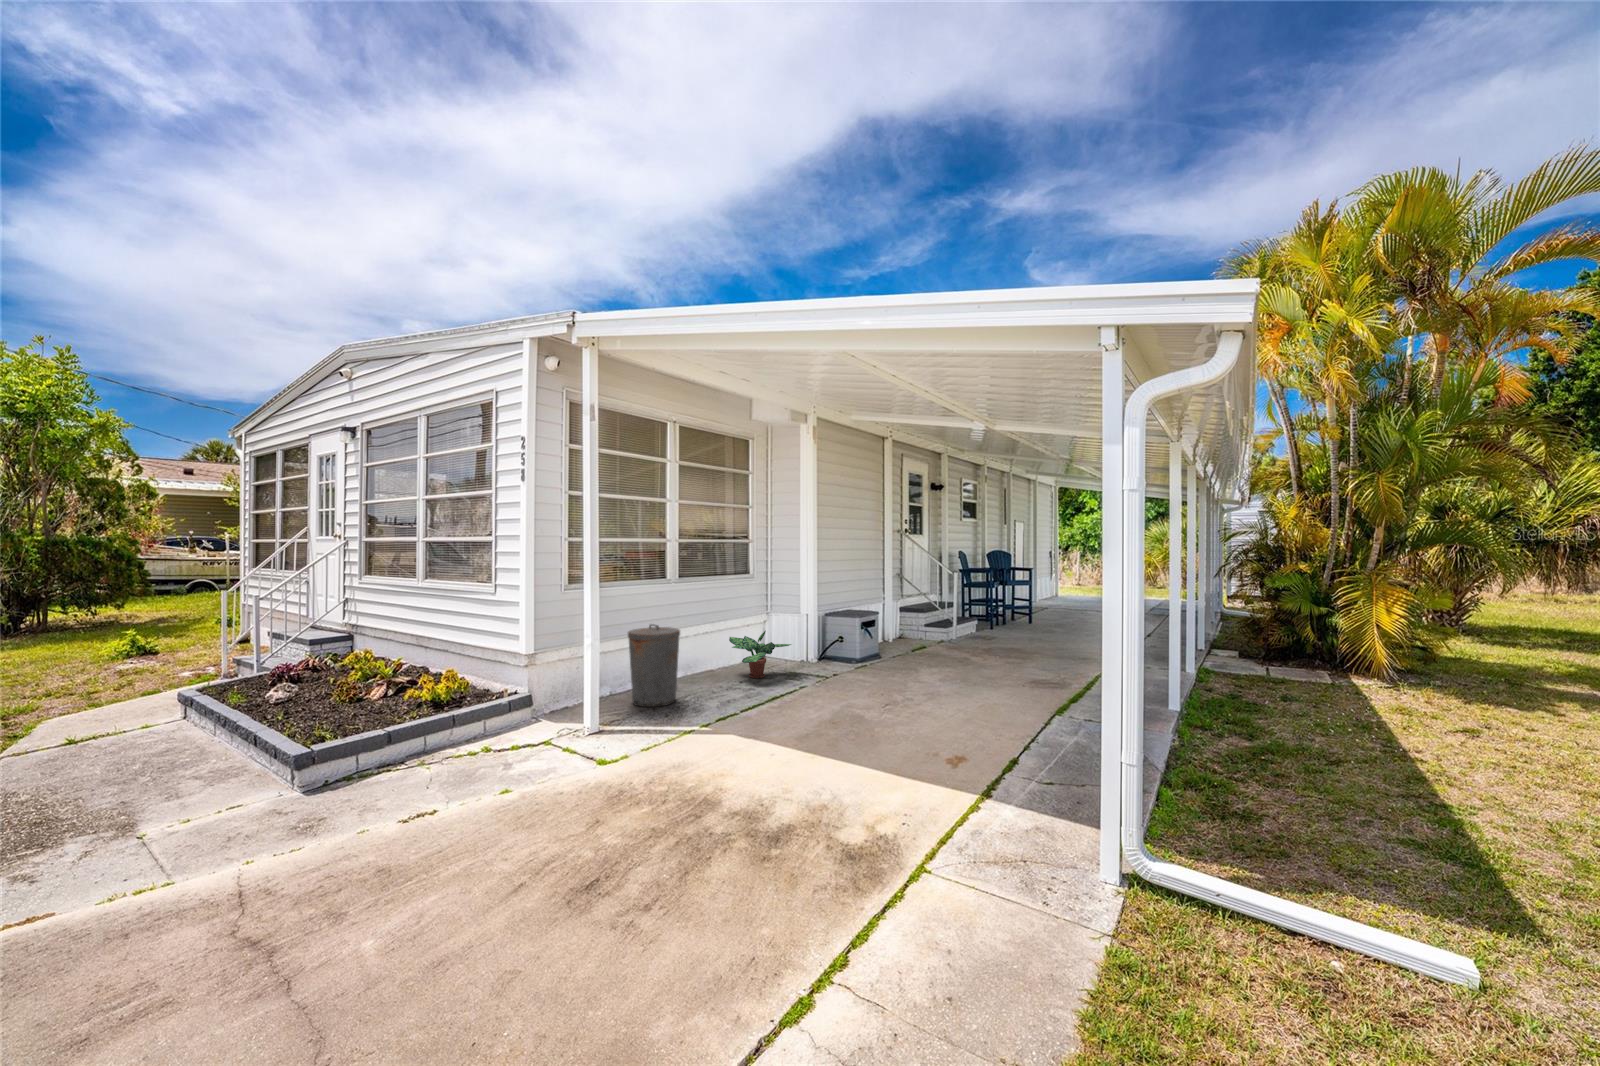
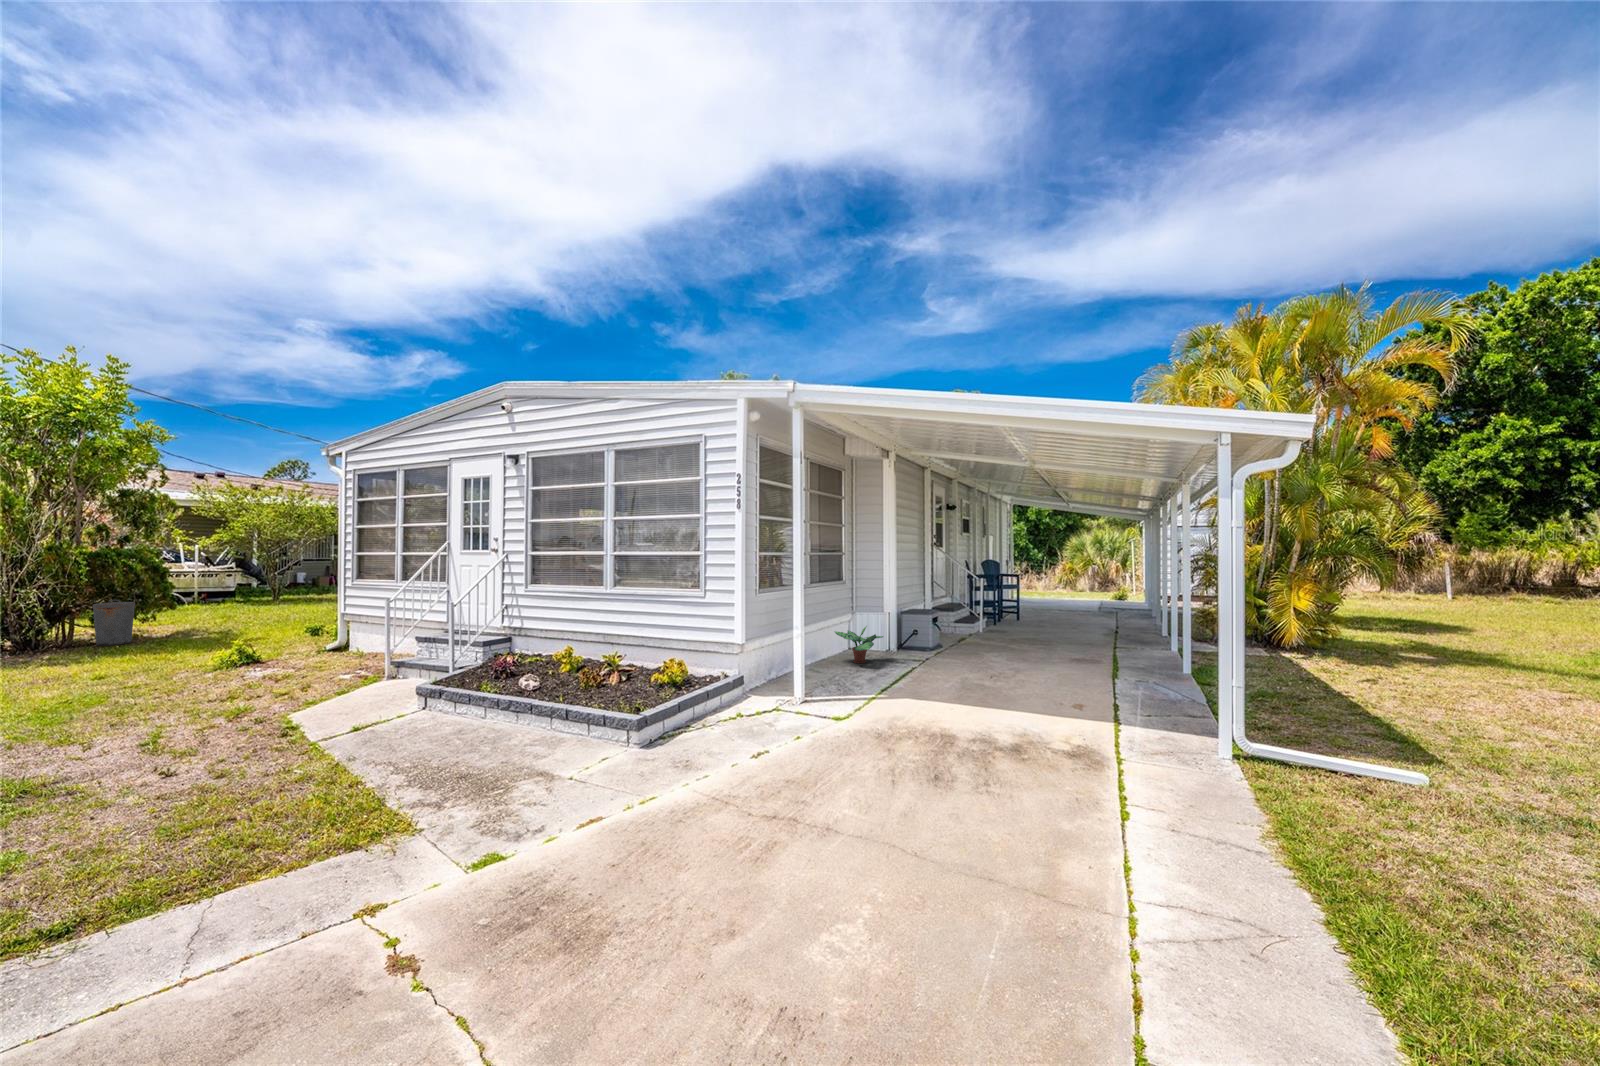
trash can: present [628,624,680,707] -> present [93,600,135,646]

